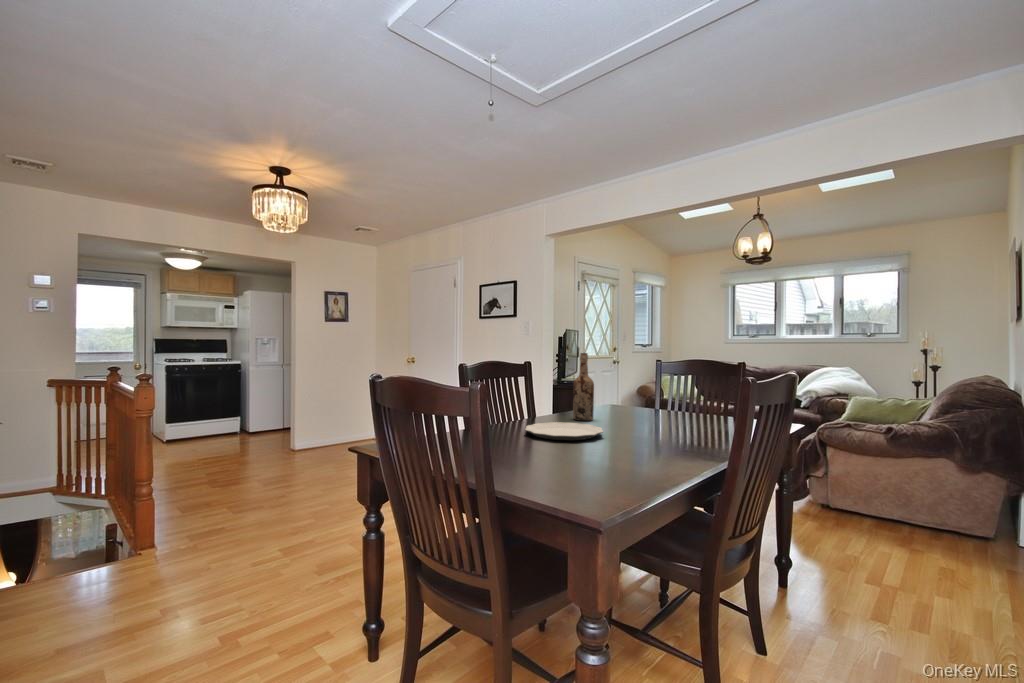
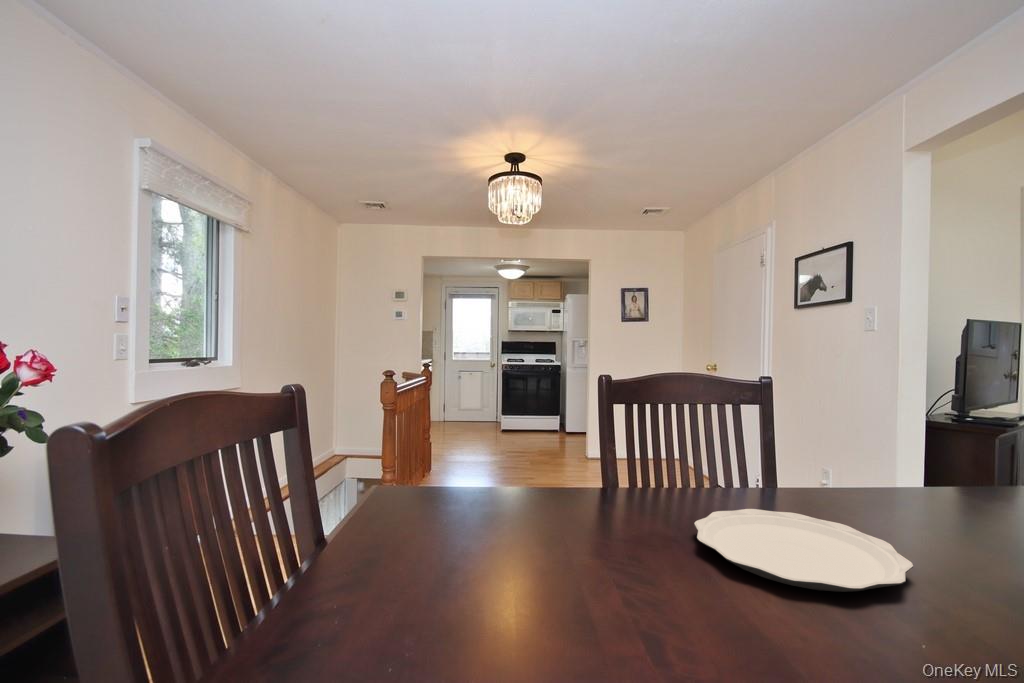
wine bottle: present [573,353,594,421] -> none [880,362,941,520]

